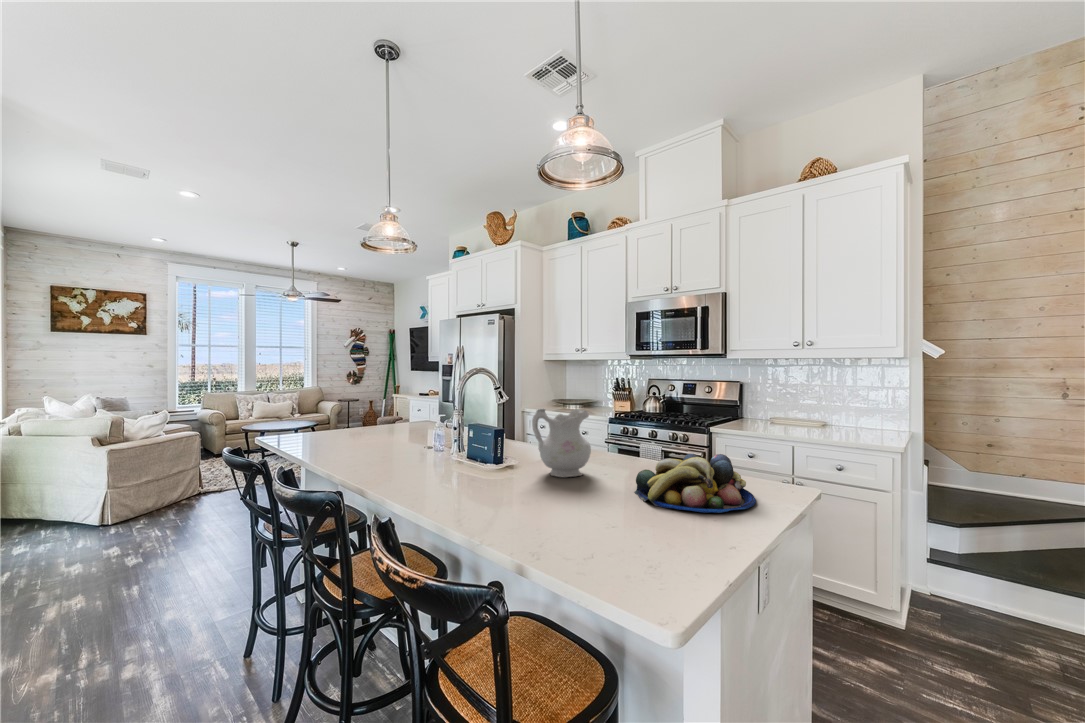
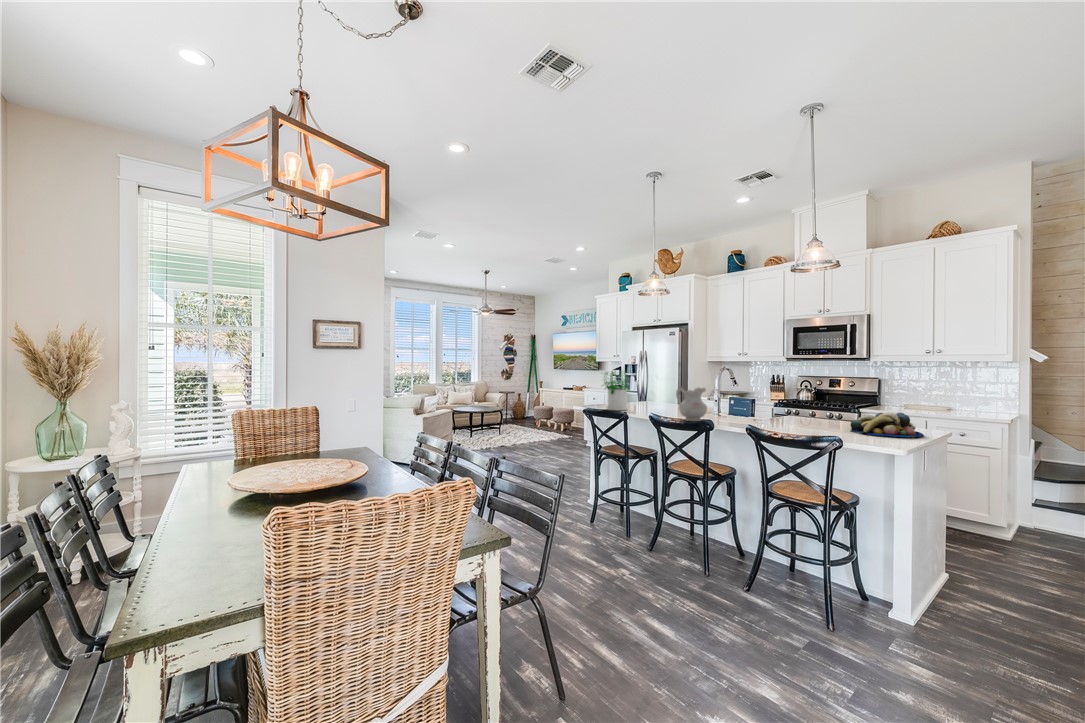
potted plant: none [304,375,359,443] -> present [604,371,629,410]
ceramic pitcher: present [532,409,591,477] -> present [676,387,707,421]

